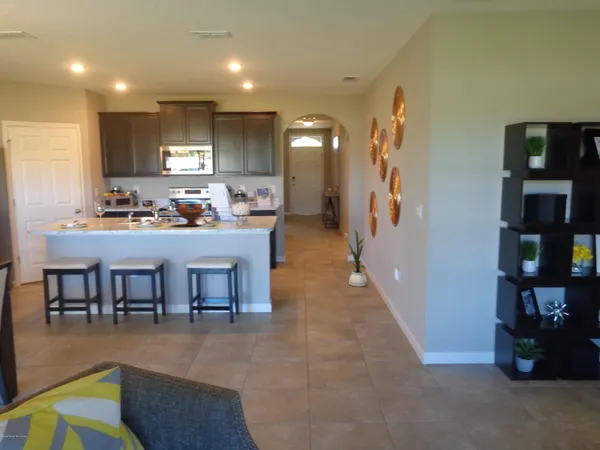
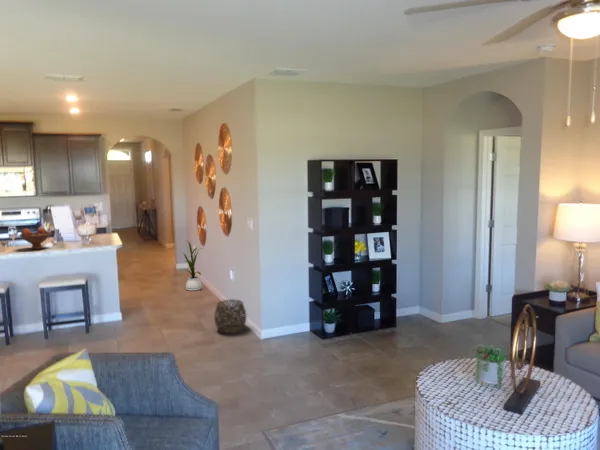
woven basket: none [366,305,407,348] -> present [214,299,246,333]

